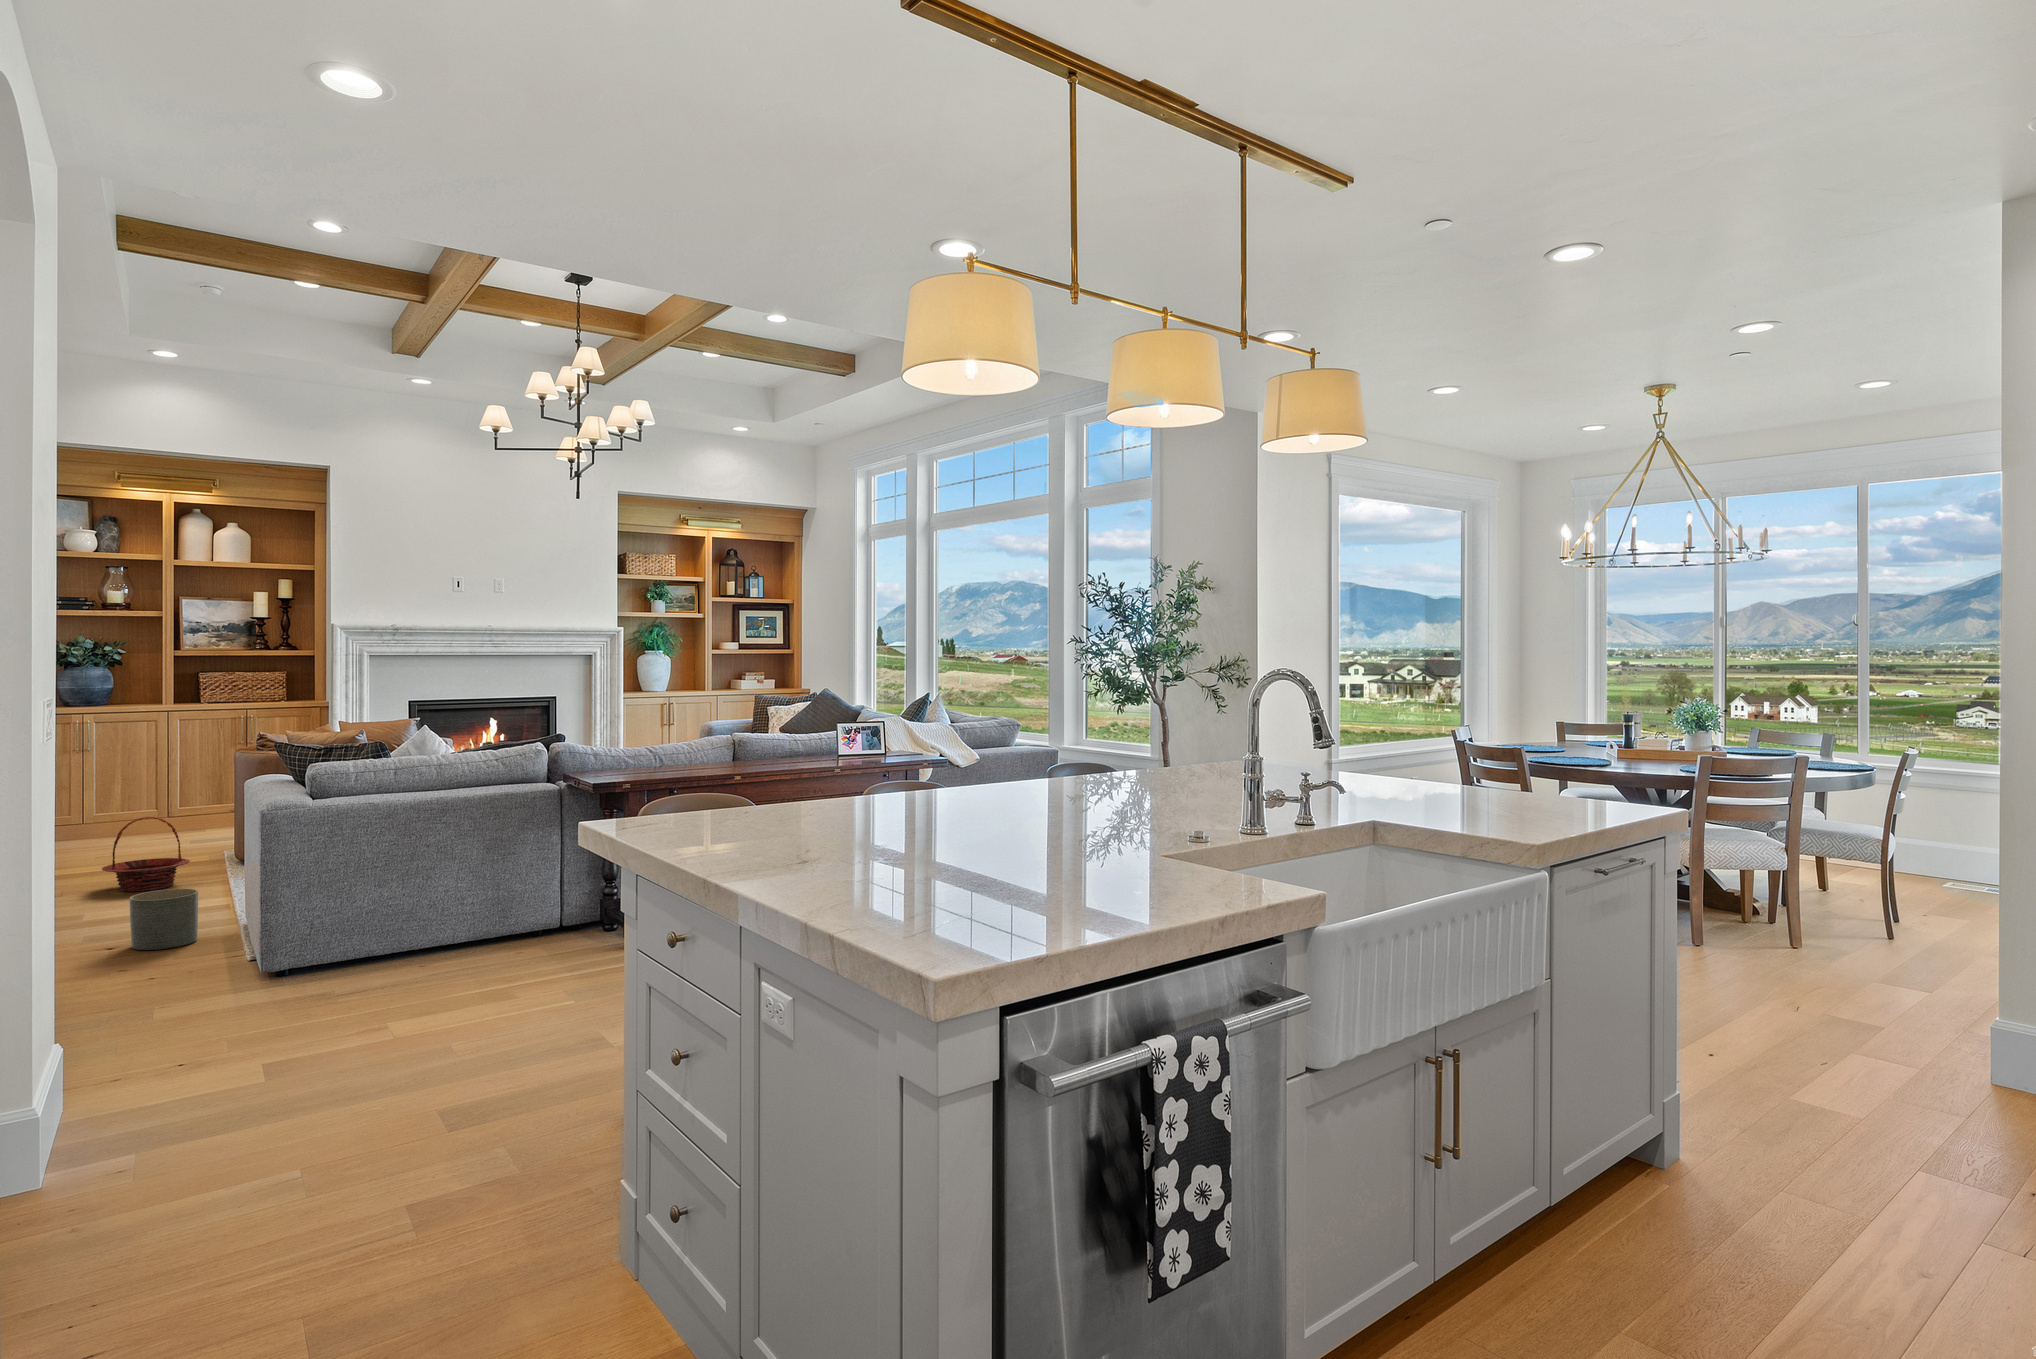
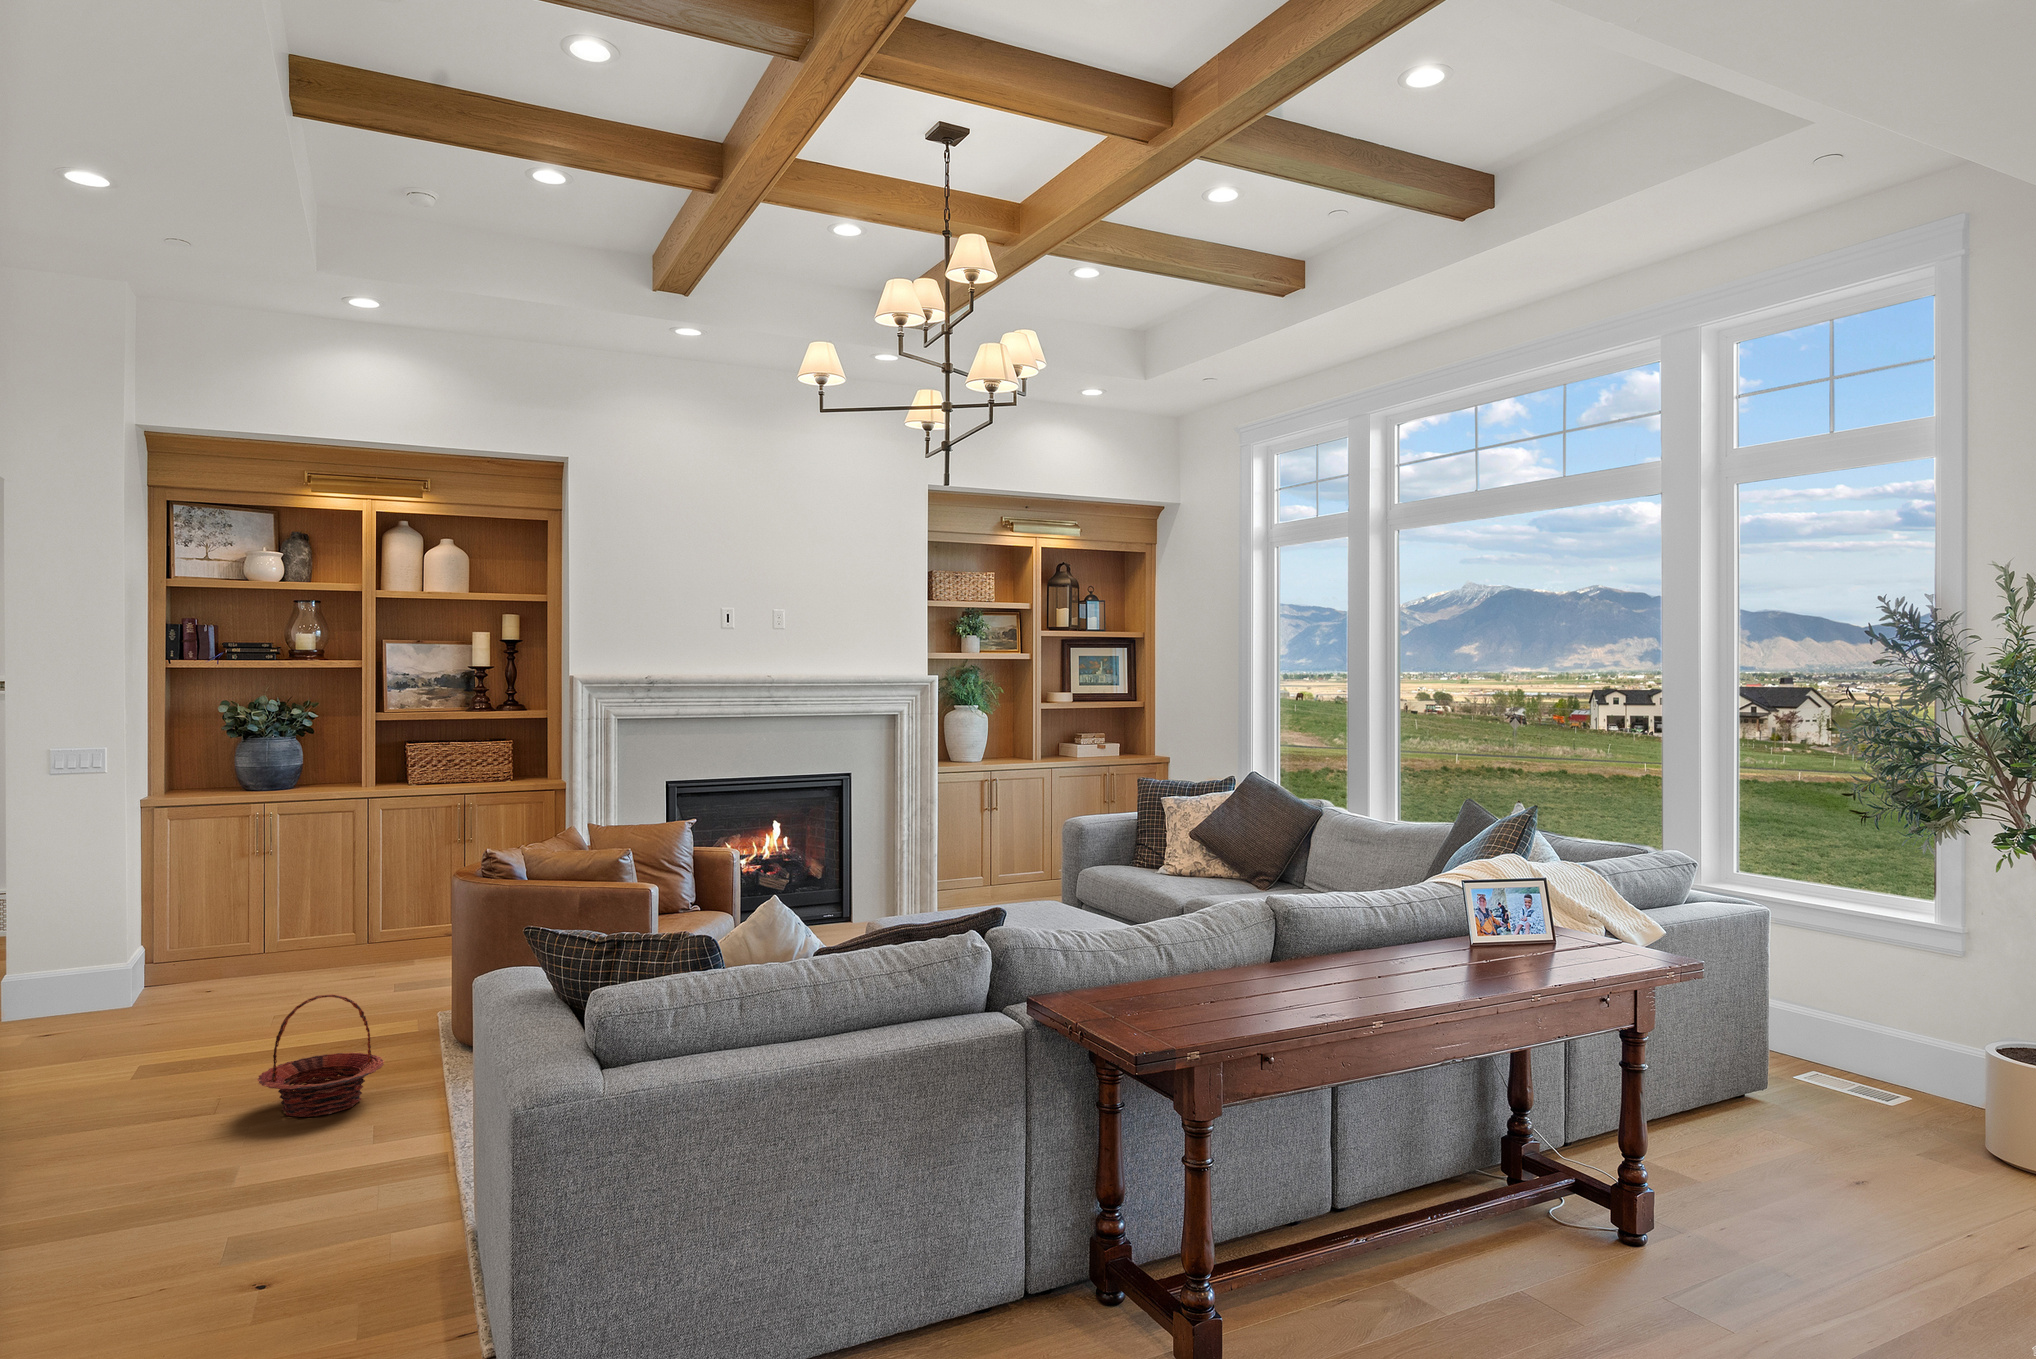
planter: present [130,889,198,950] -> none [273,1181,388,1316]

